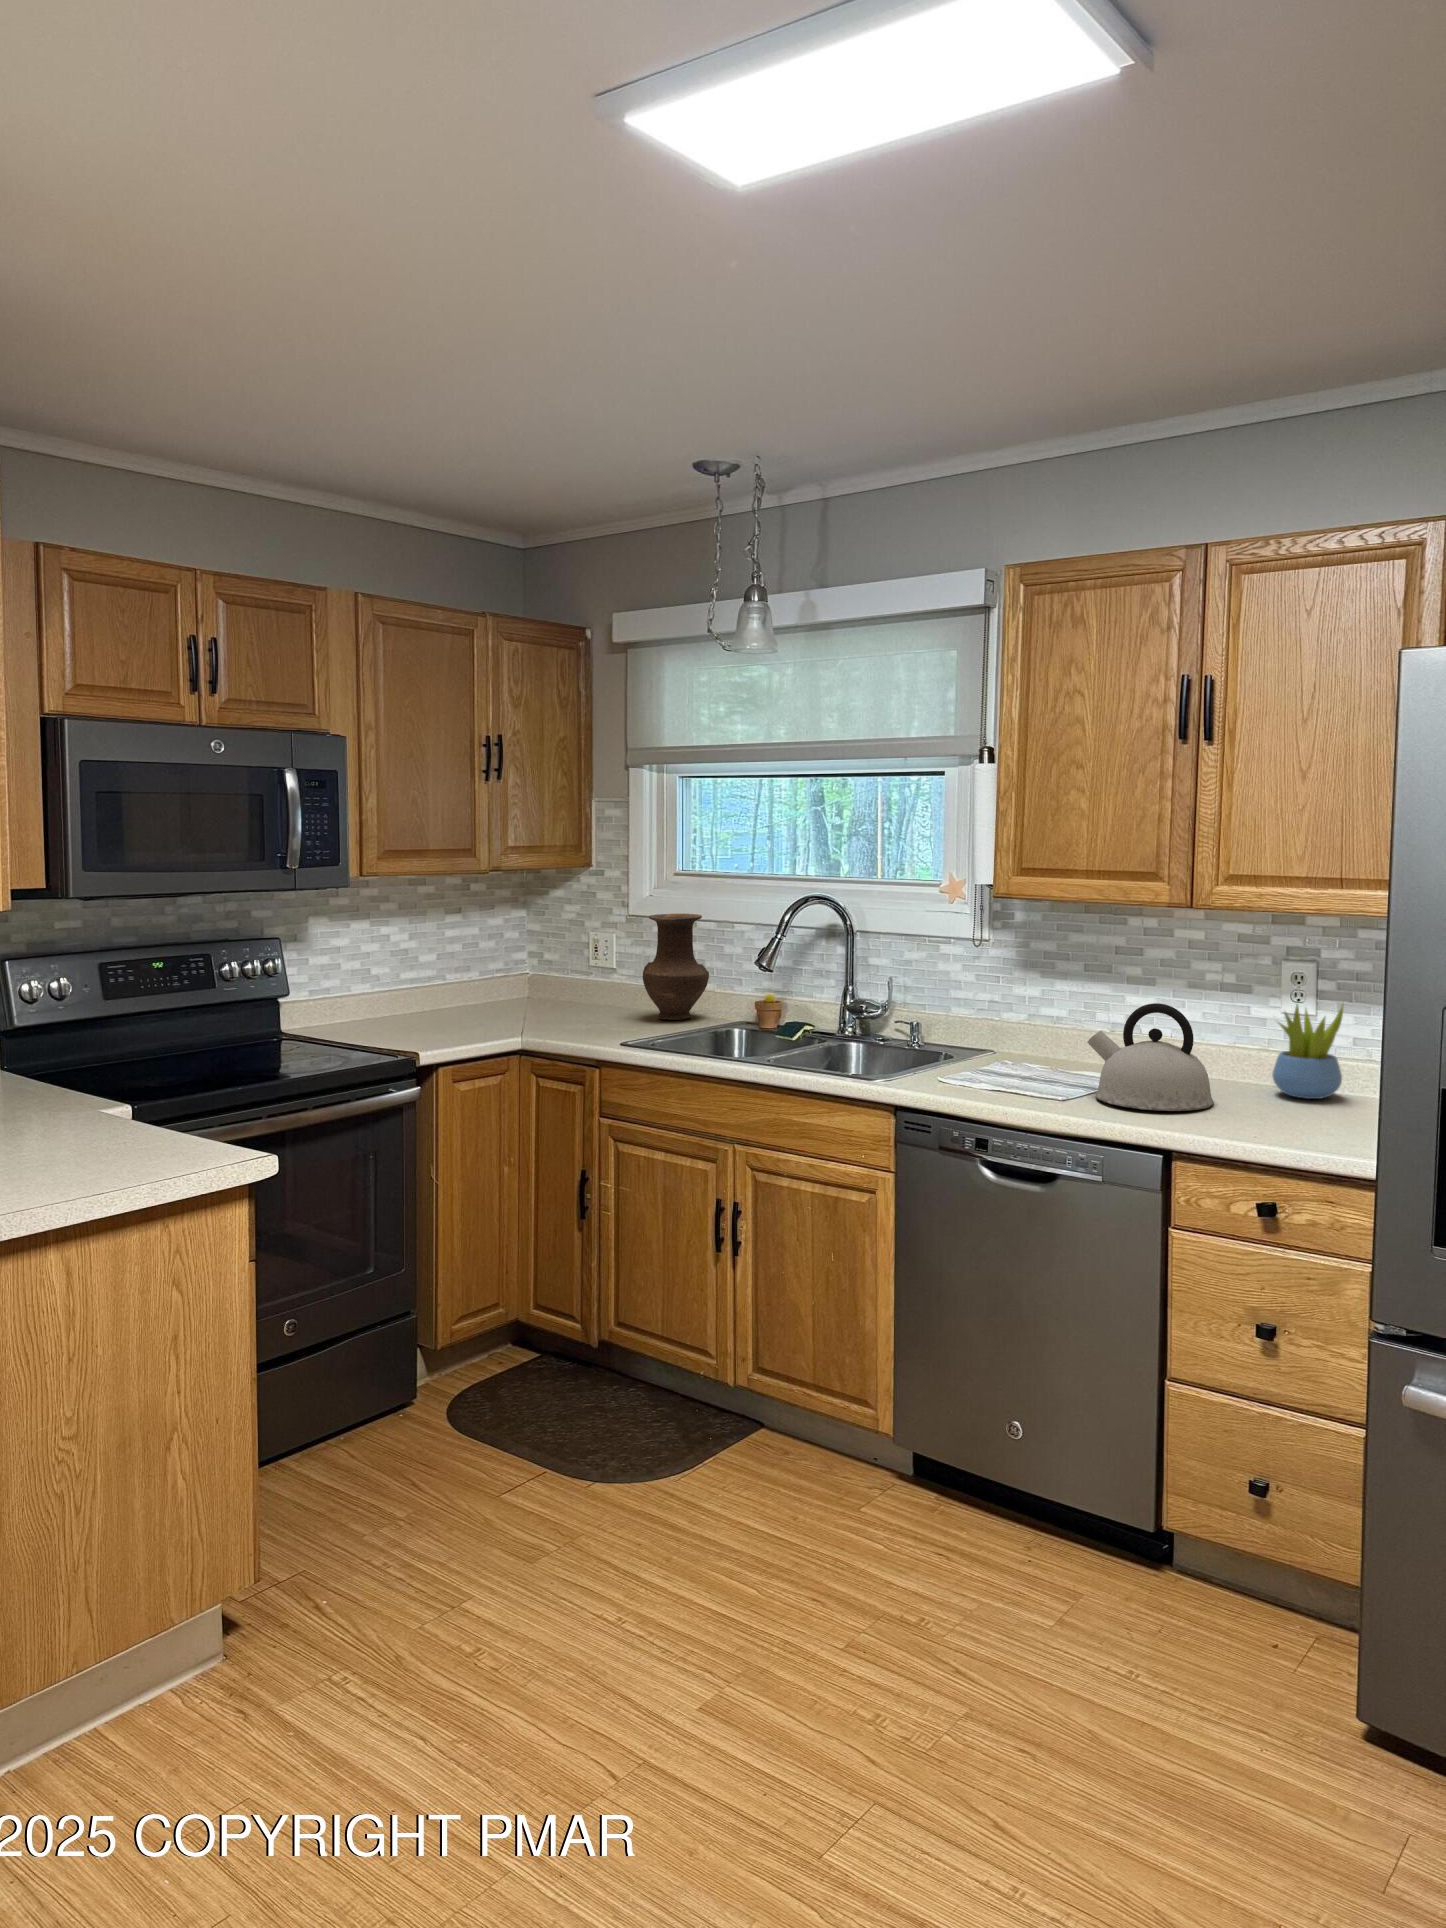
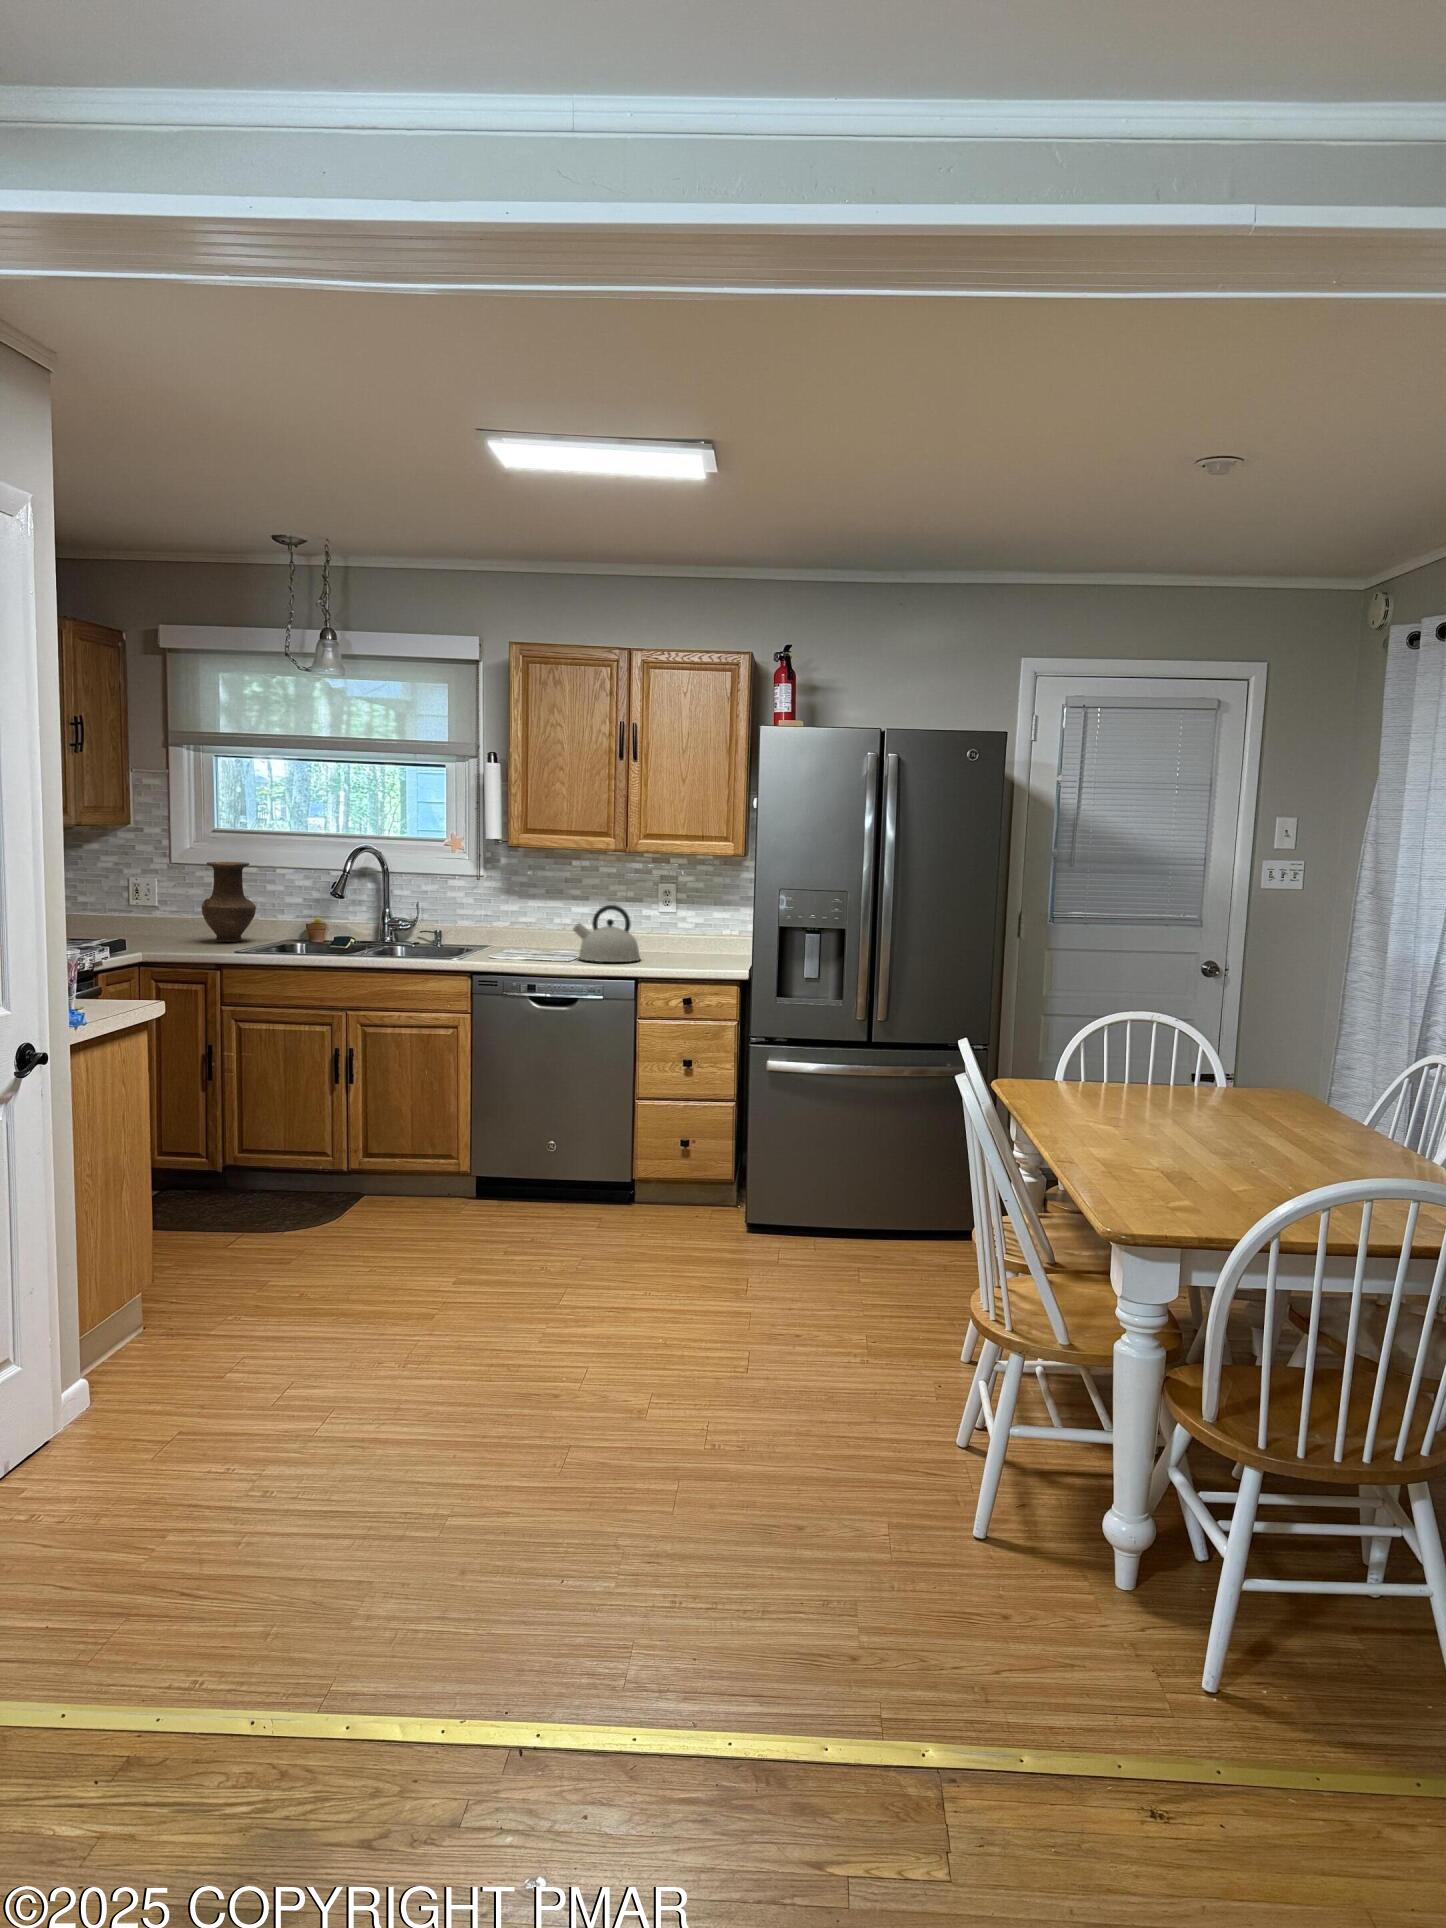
succulent plant: present [1272,1005,1343,1099] -> none [662,902,696,955]

